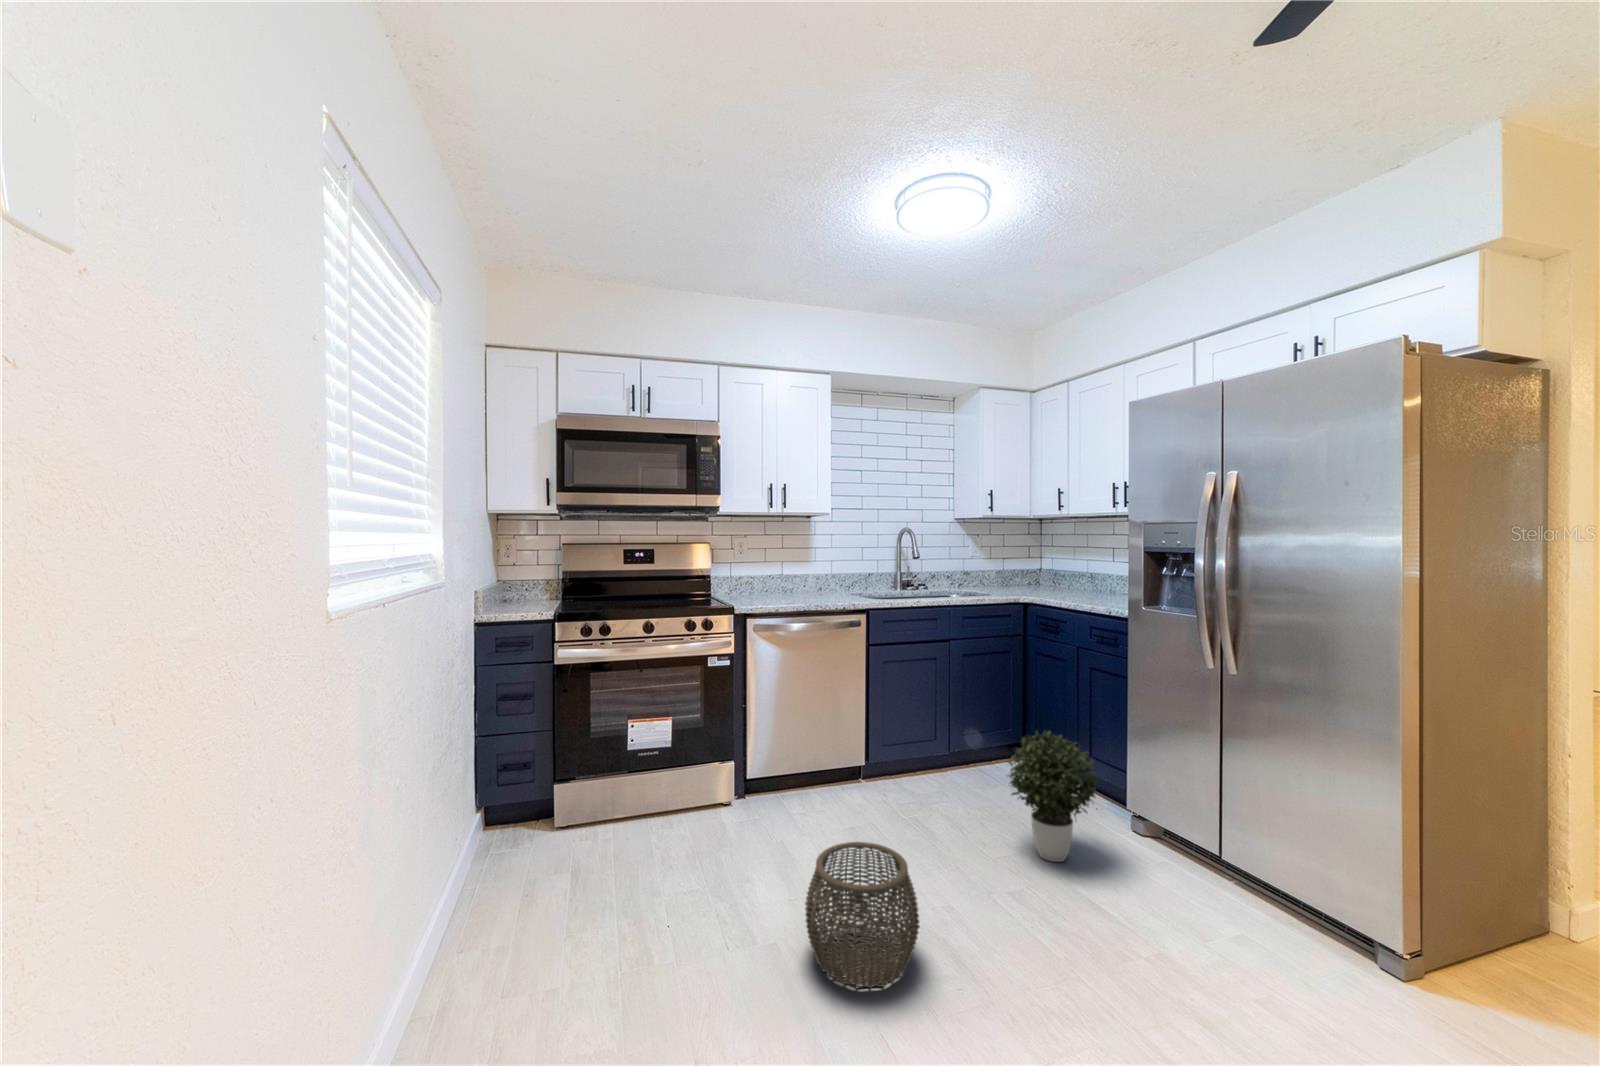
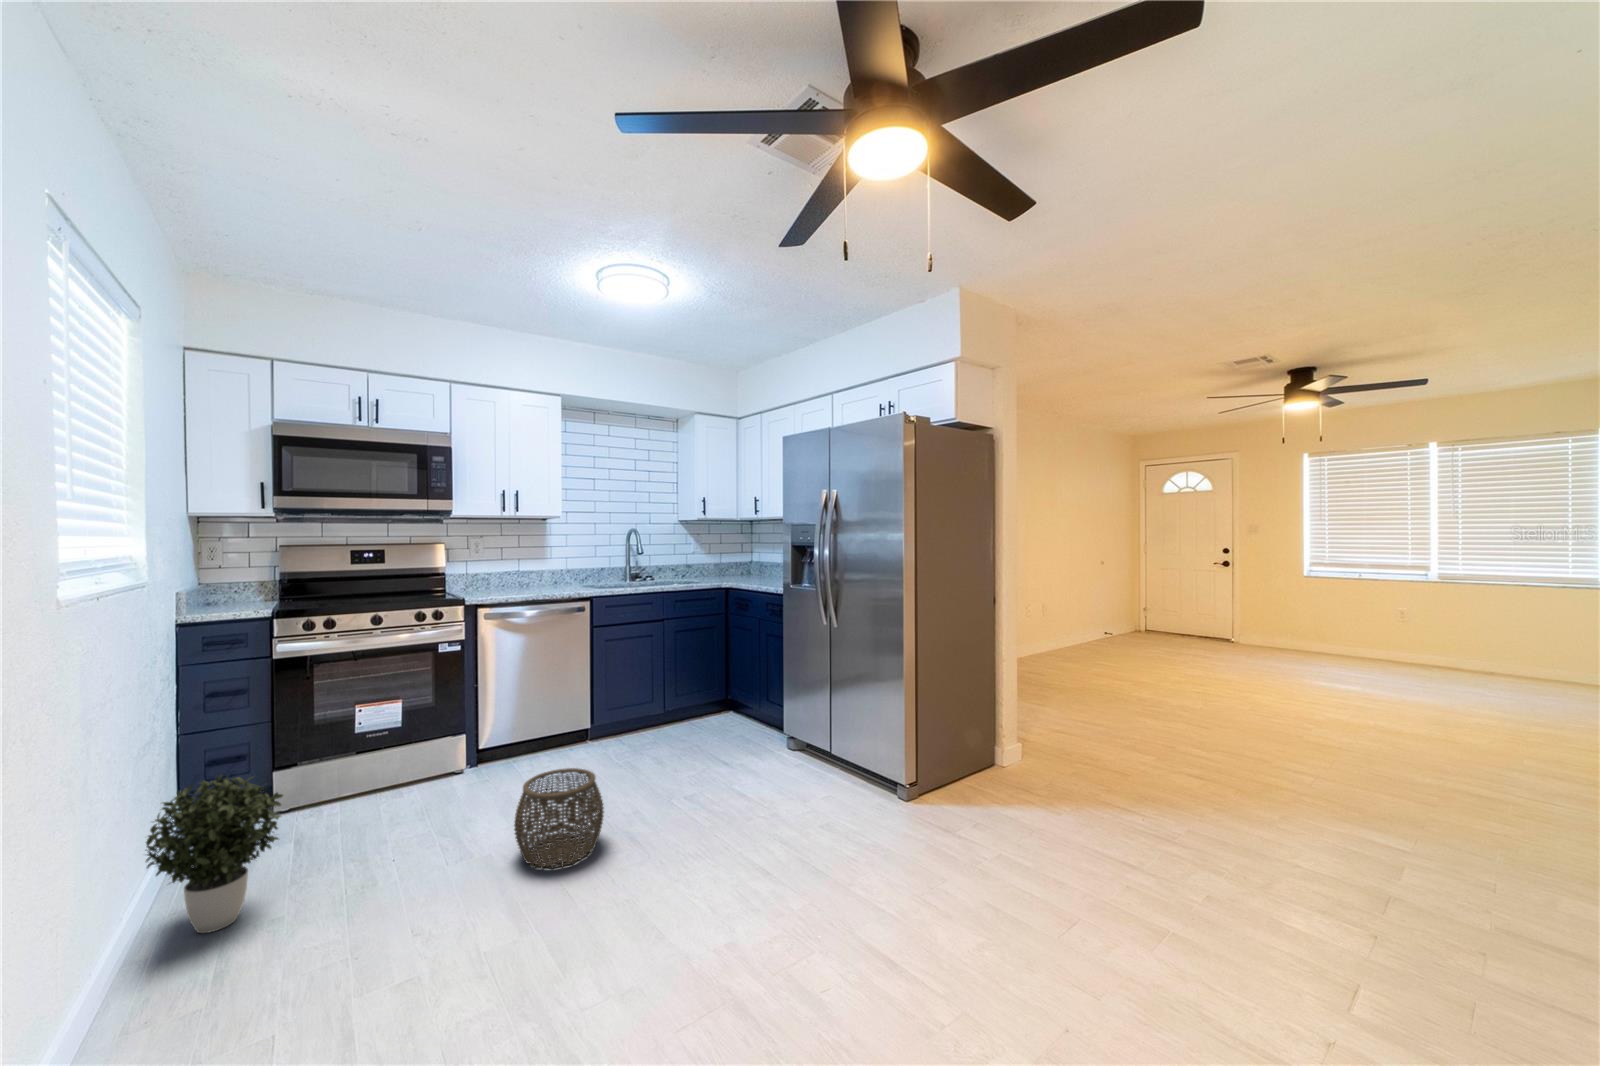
potted plant: present [1006,731,1100,862] -> present [146,775,283,933]

